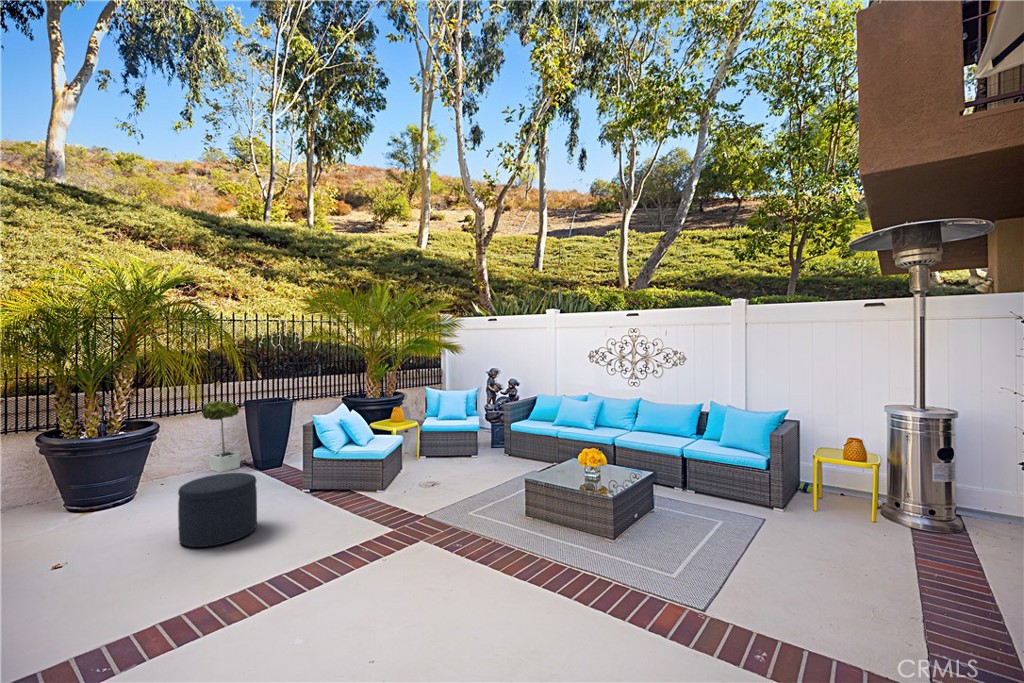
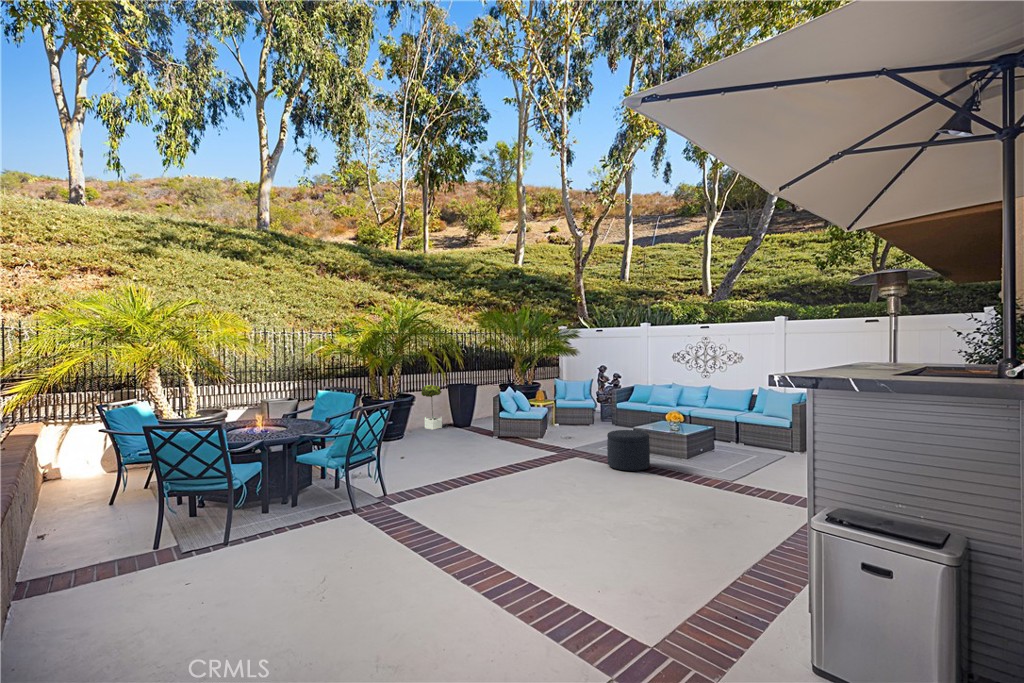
ottoman: present [178,473,257,547] -> present [607,430,650,471]

